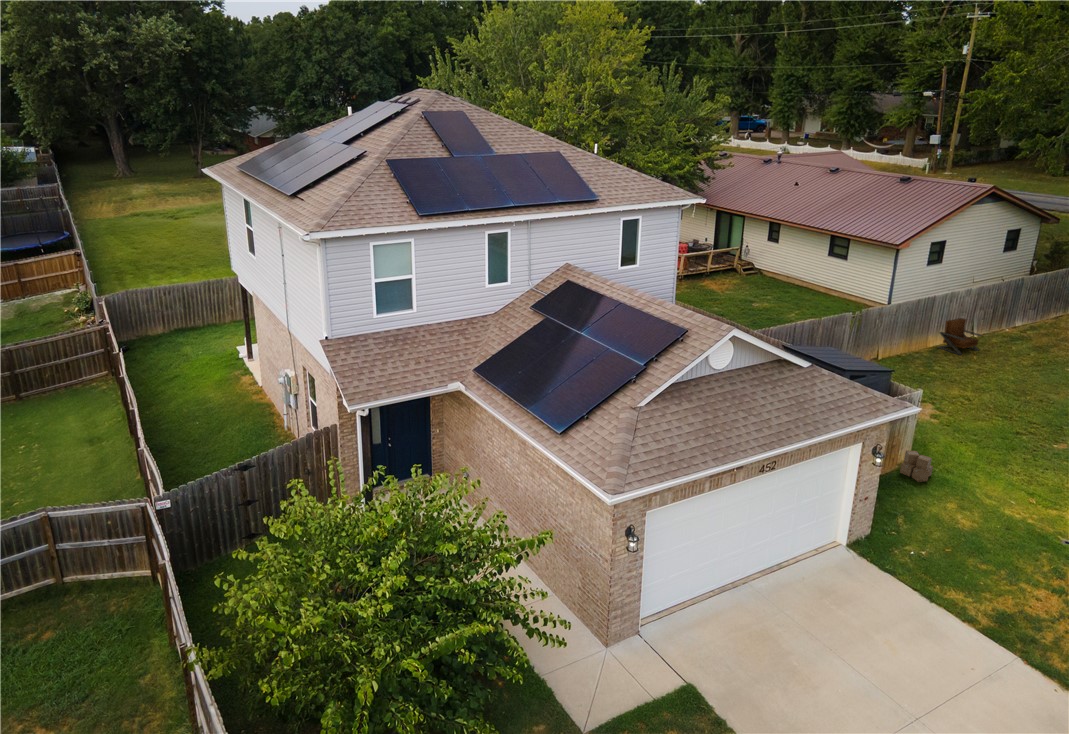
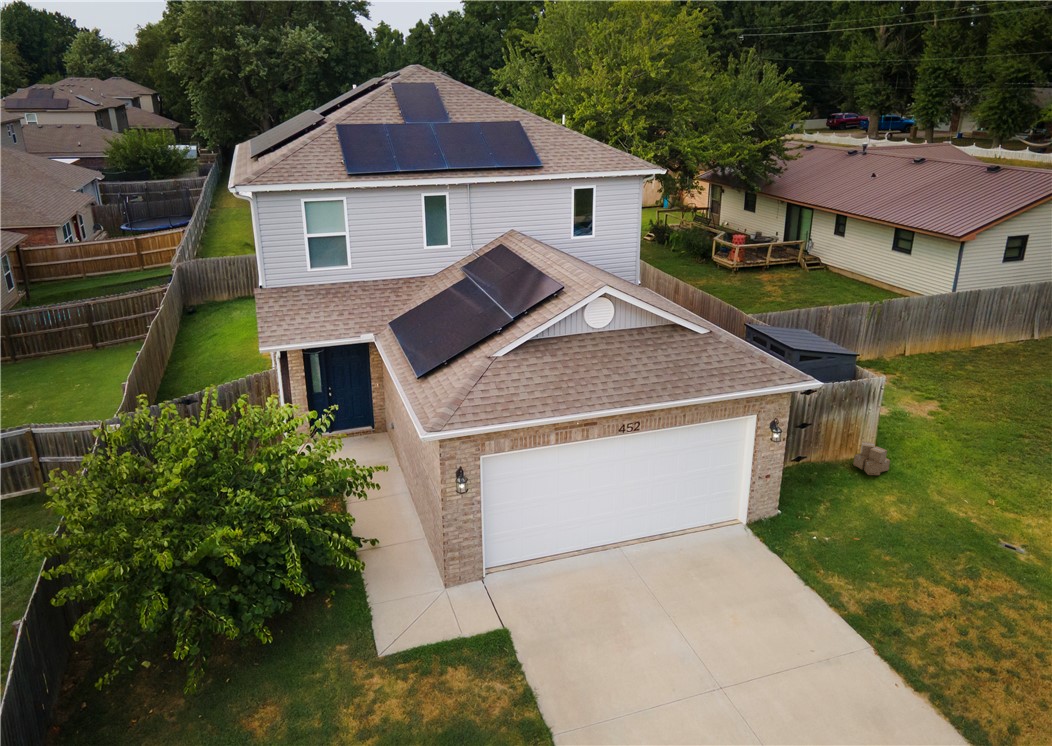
lounge chair: present [937,318,982,355] -> none [987,317,1042,358]

